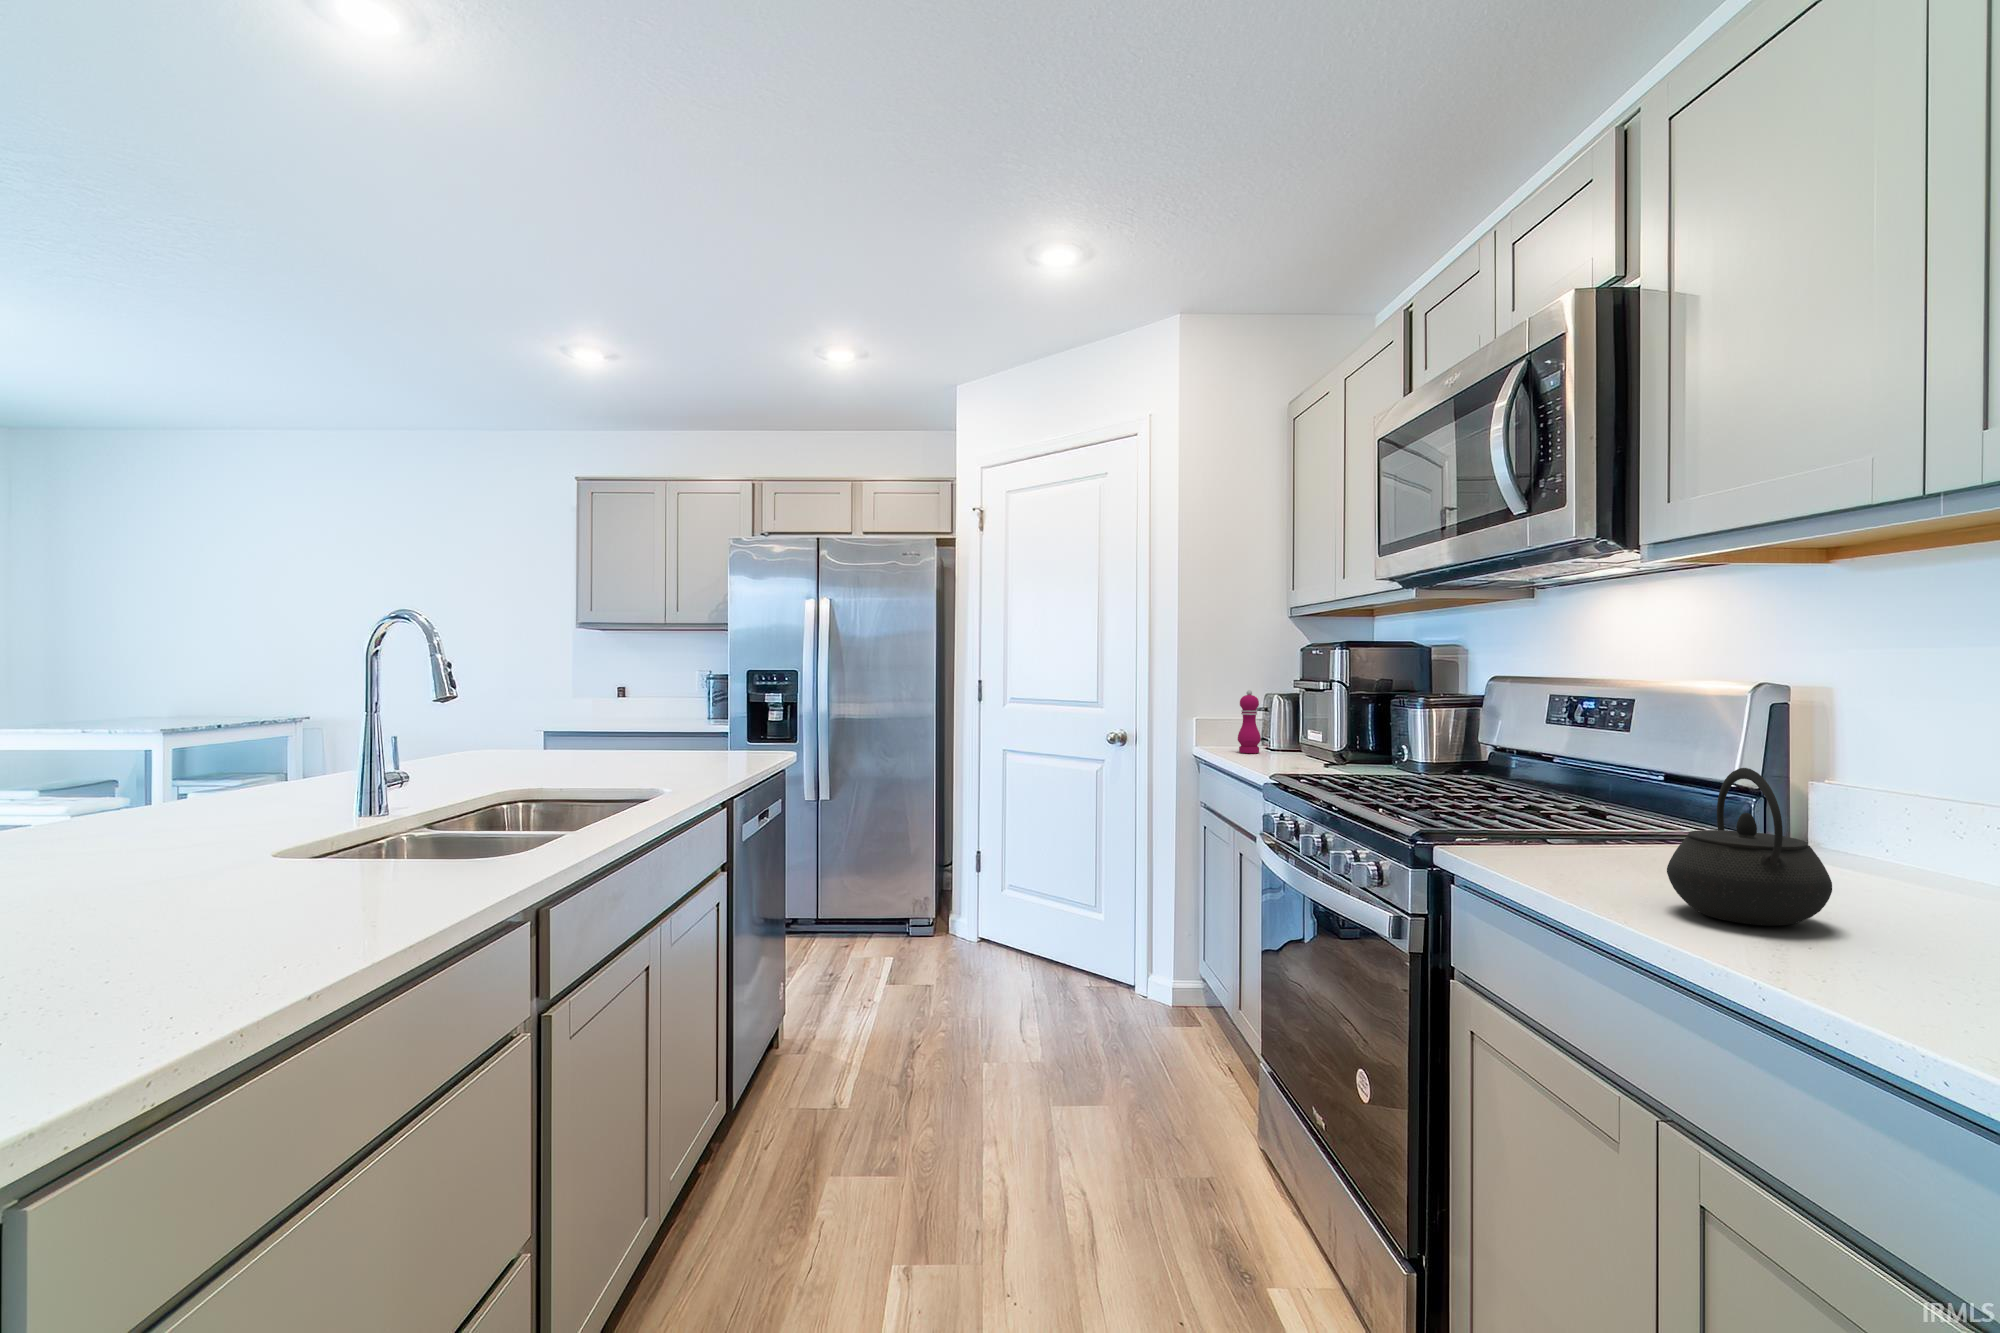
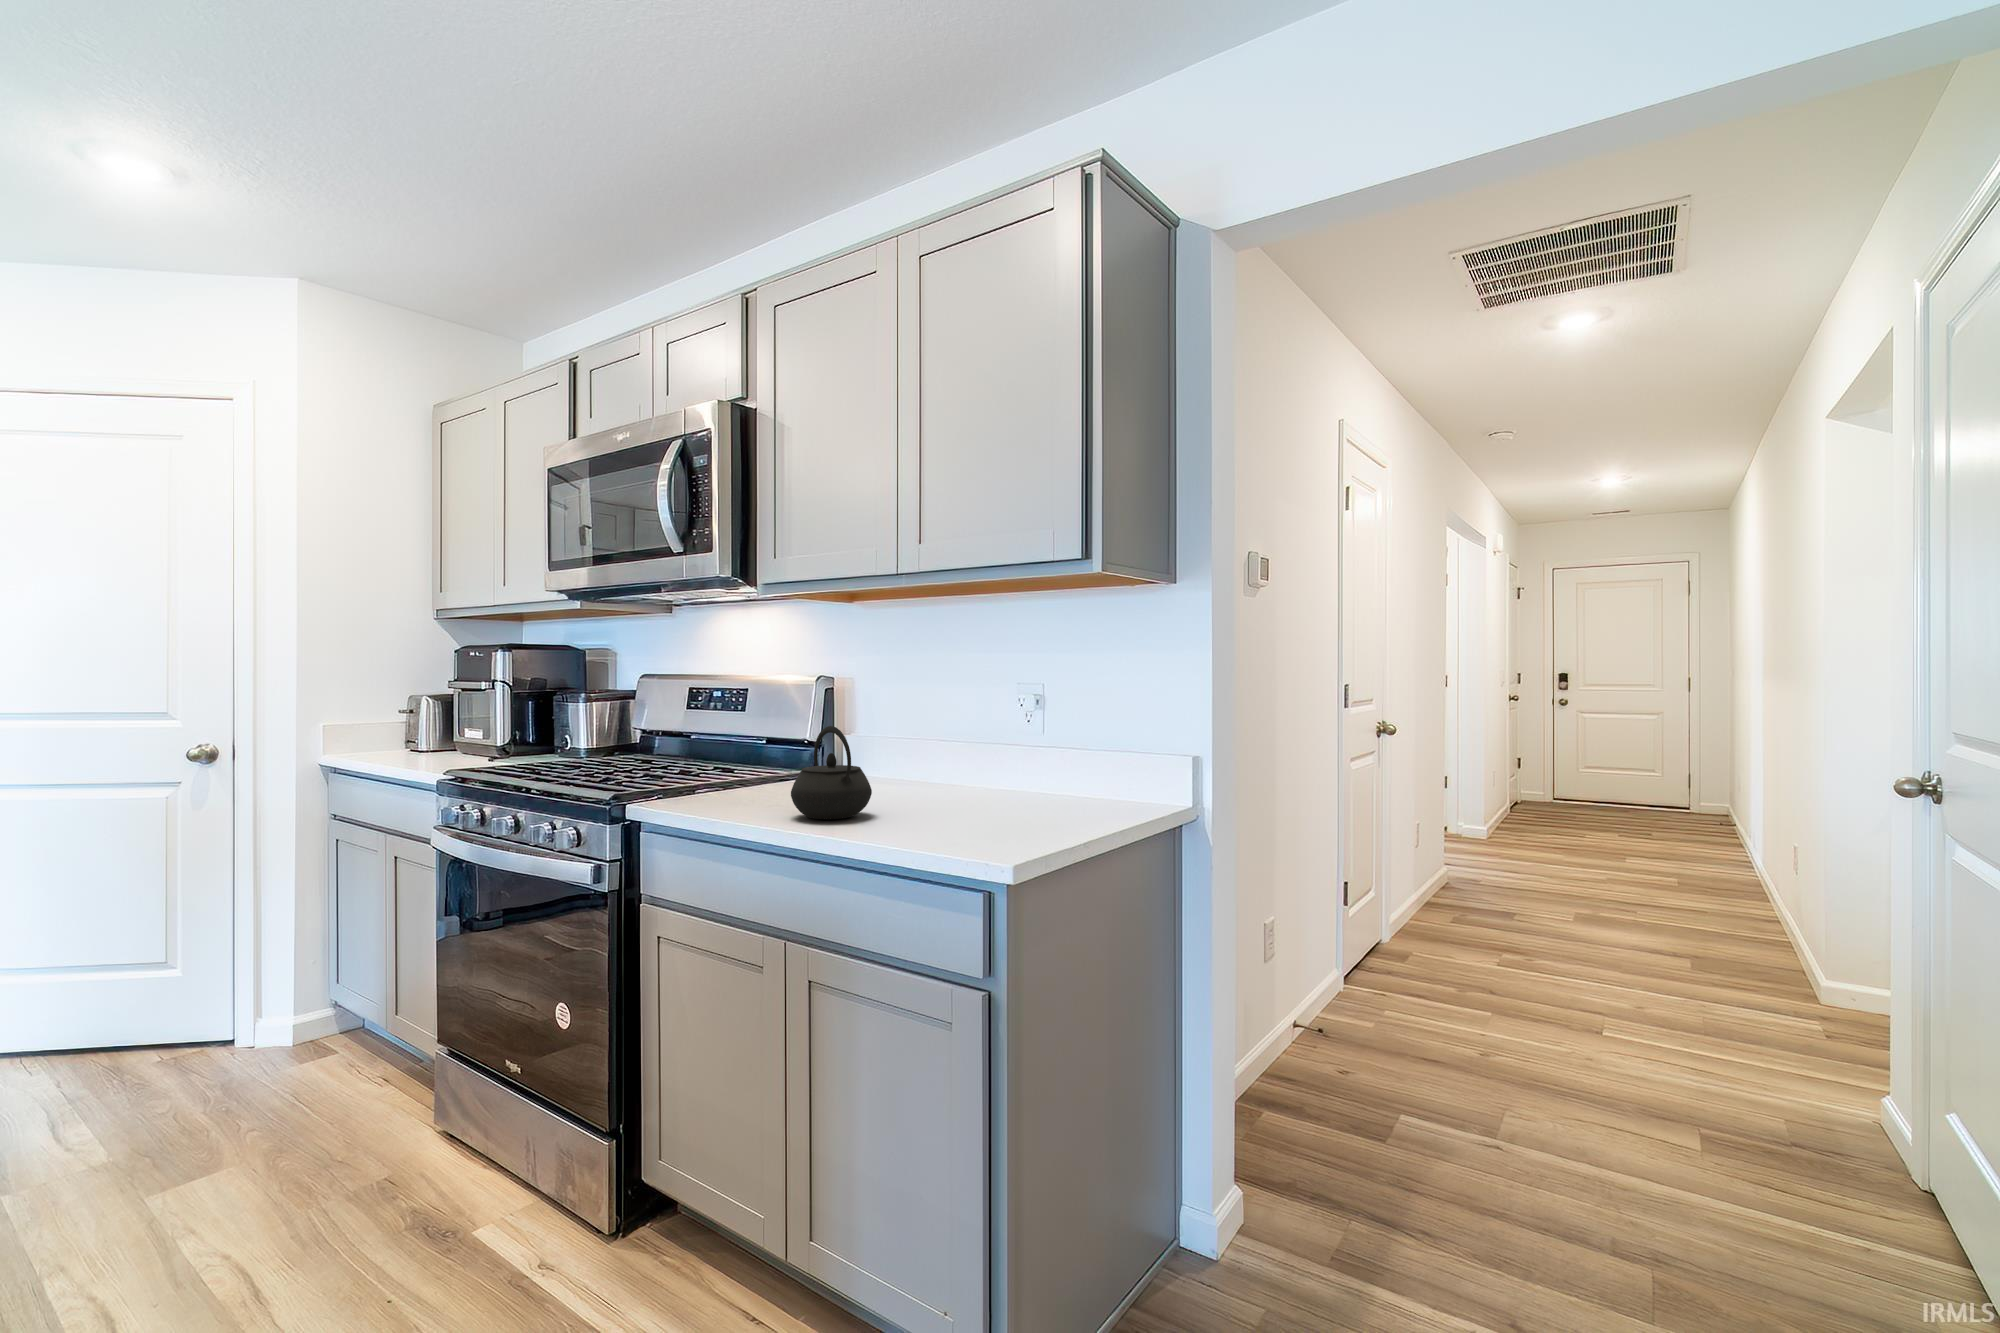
pepper mill: present [1238,690,1261,753] -> none [392,692,418,754]

